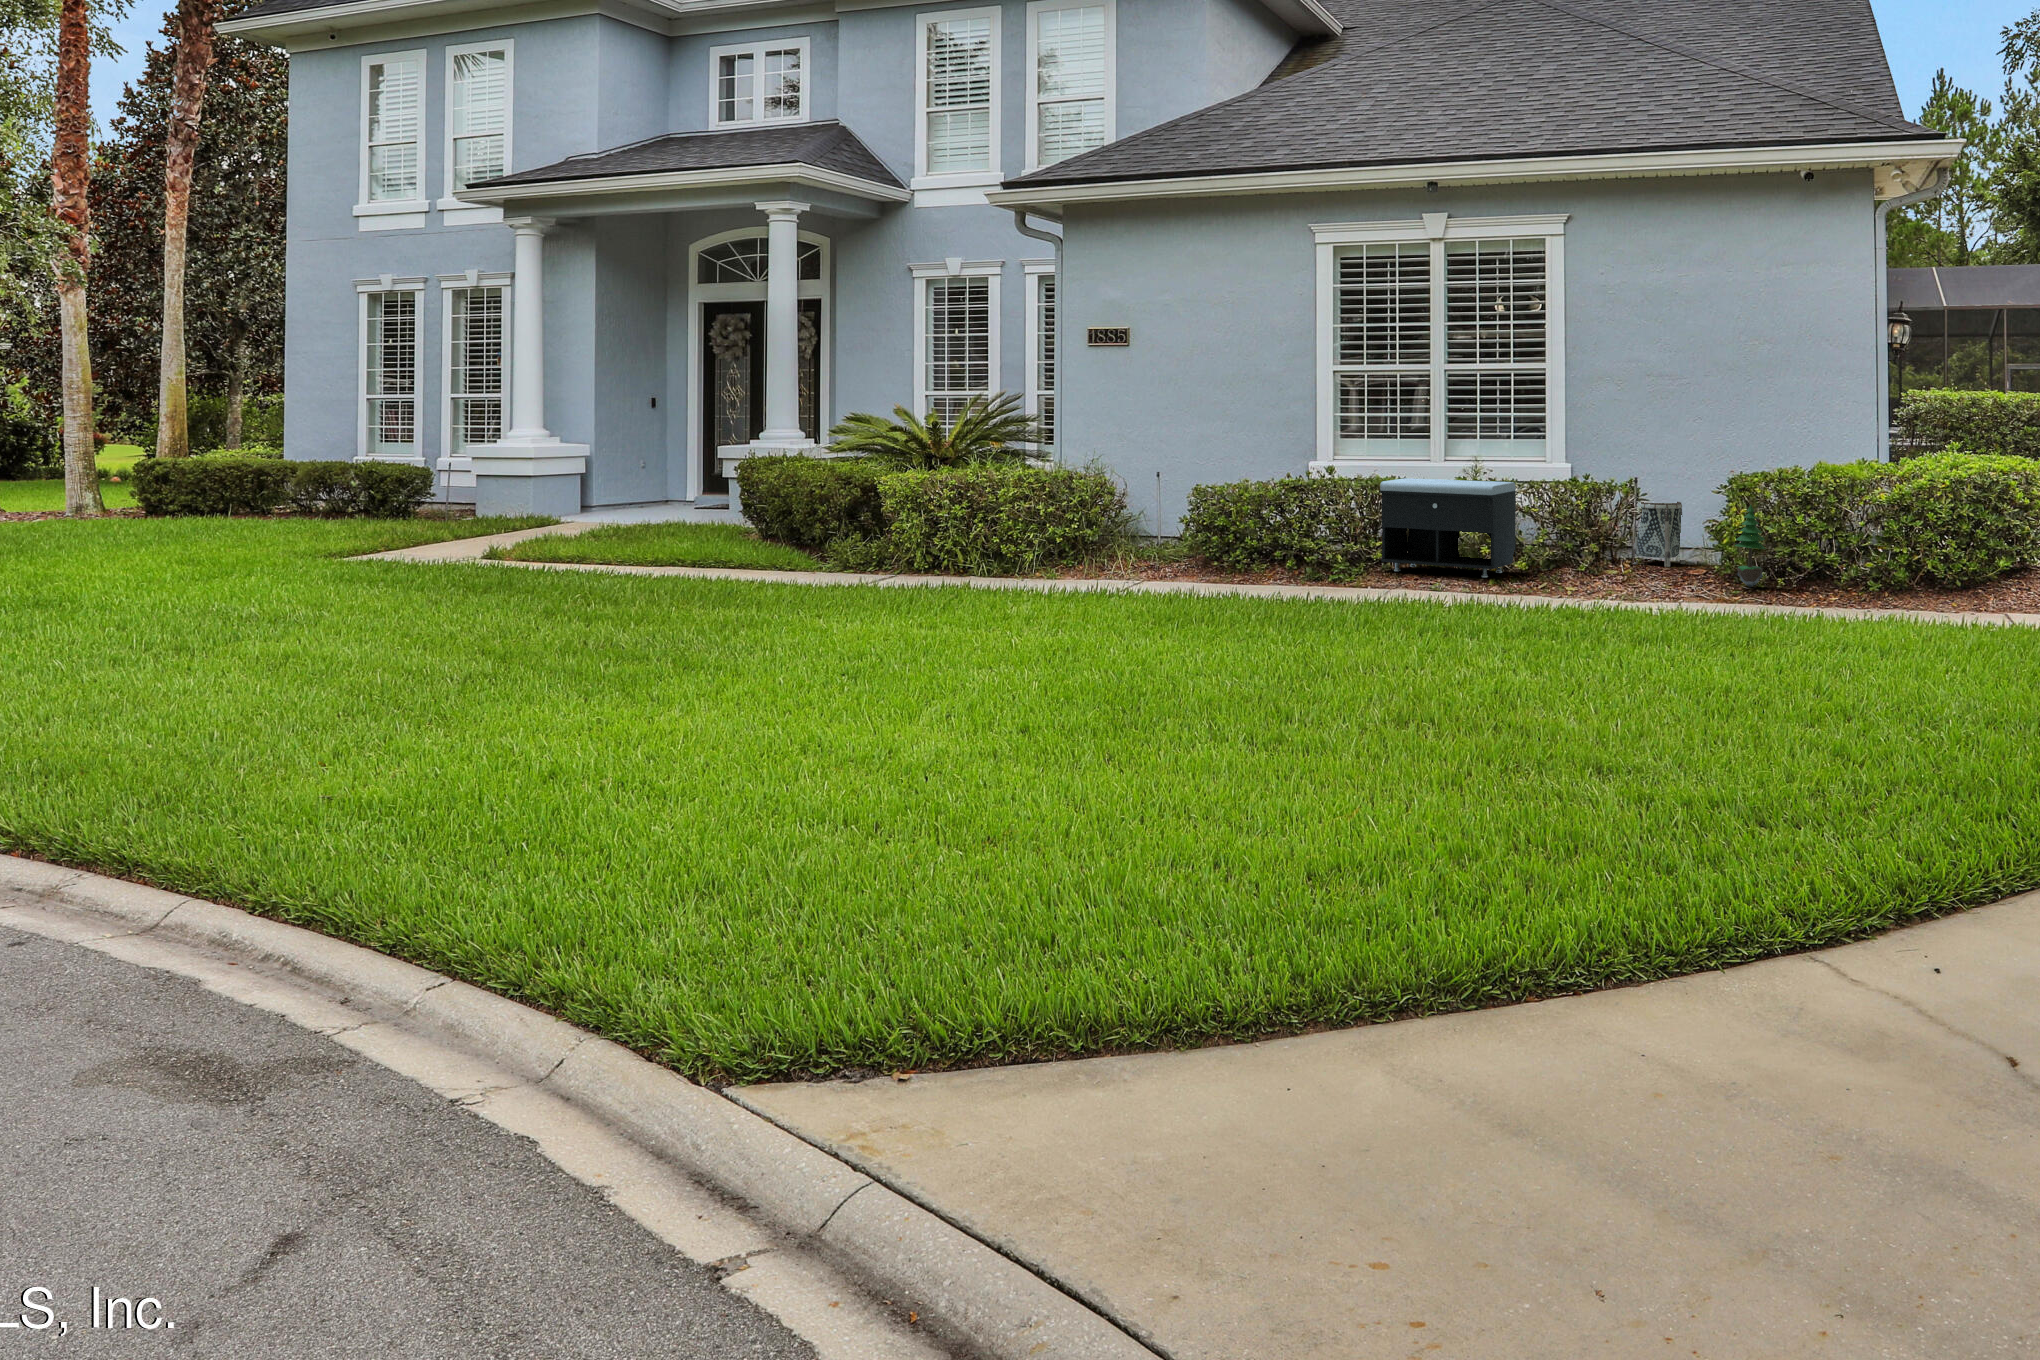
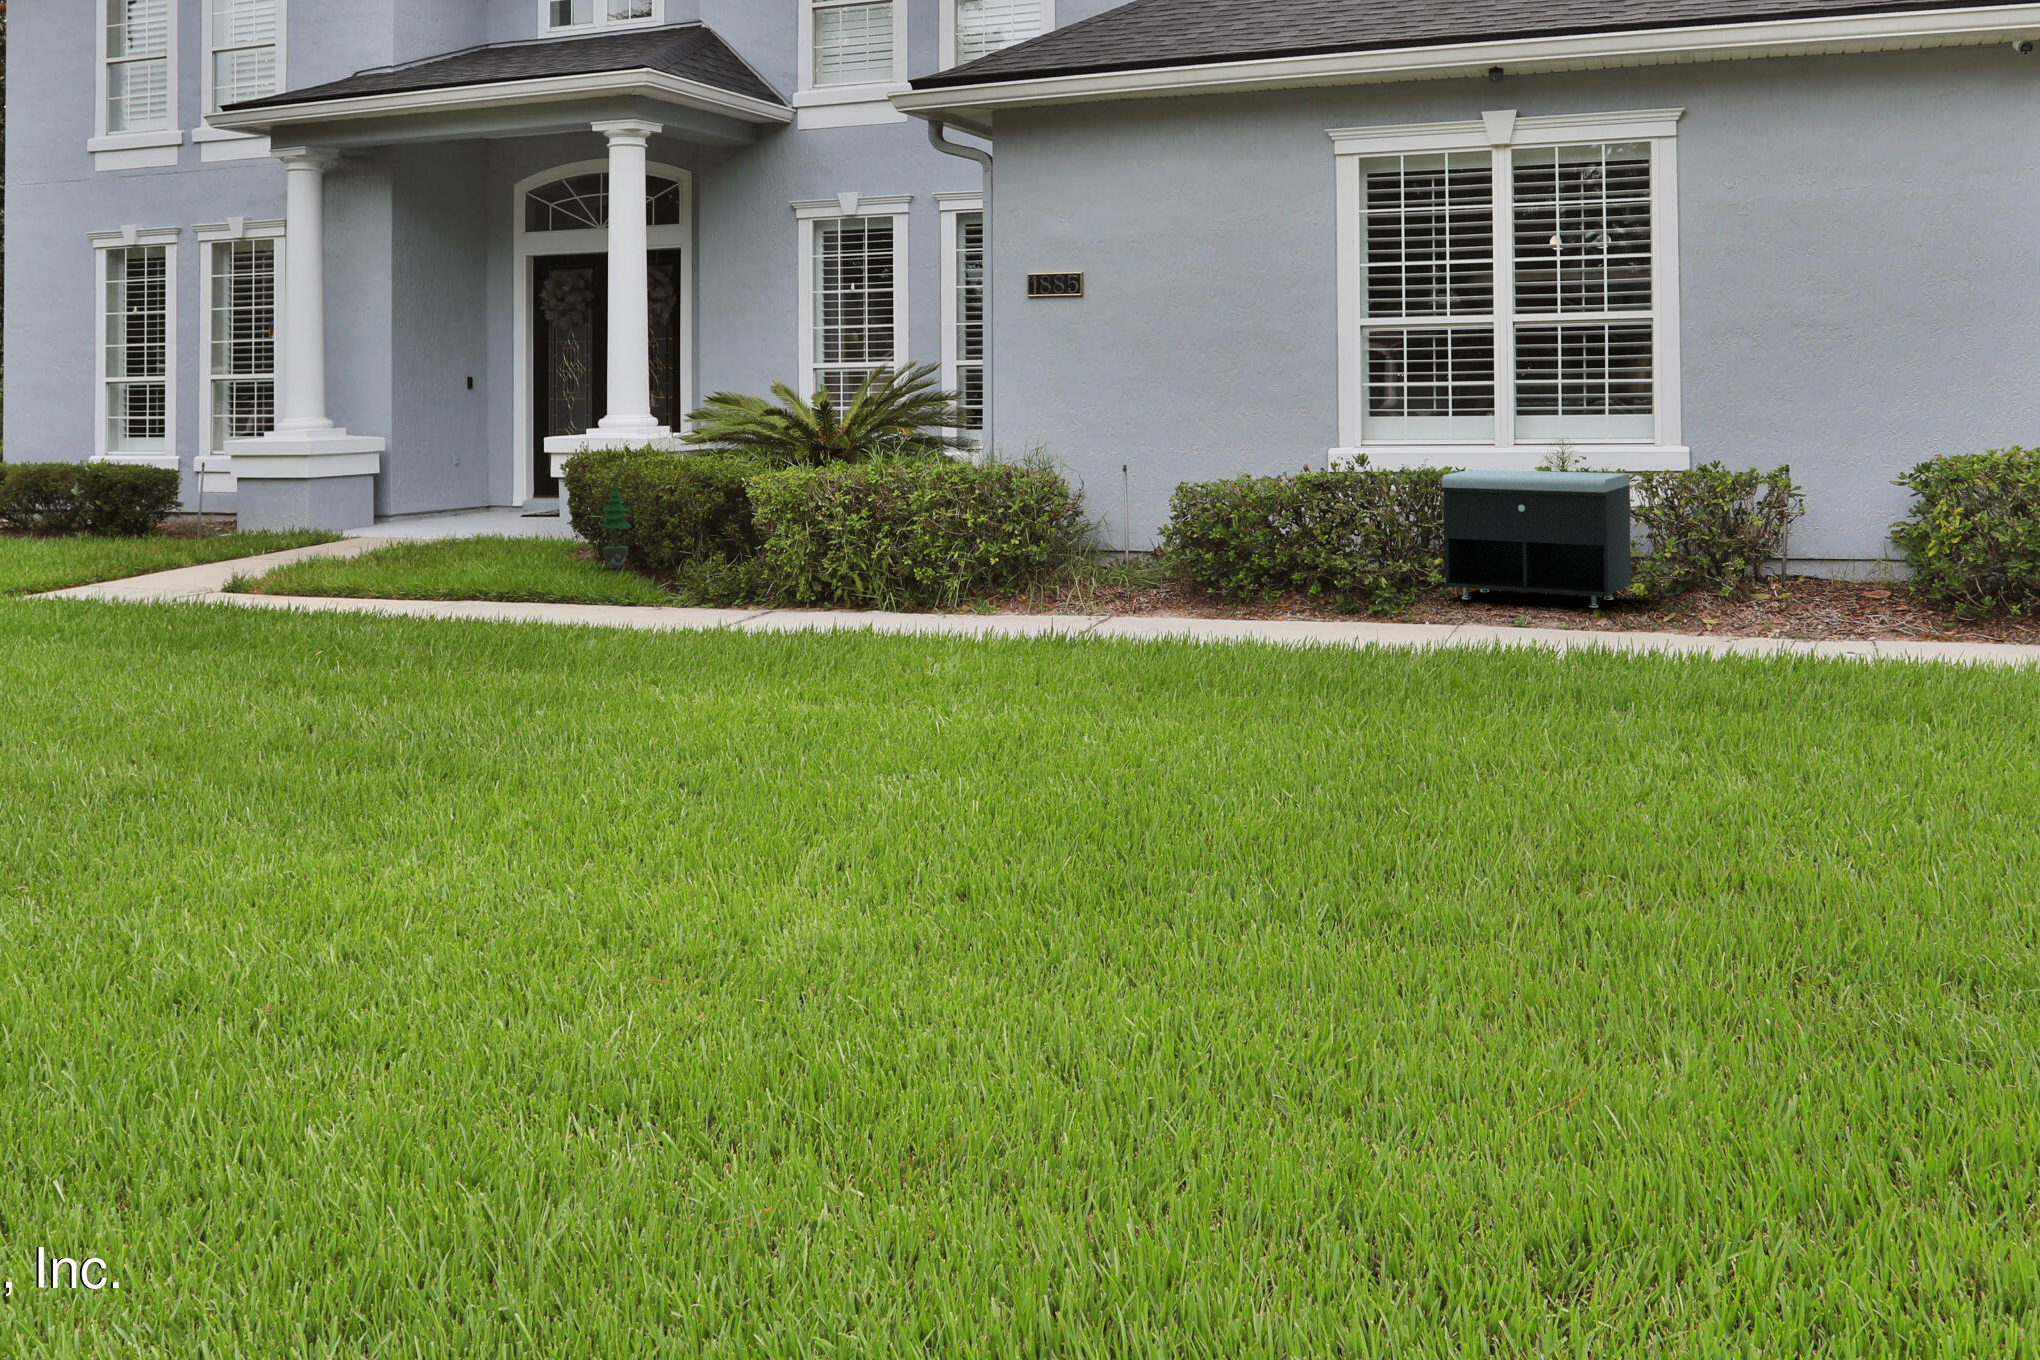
basket: present [1633,502,1686,567] -> none [1783,495,1856,587]
potted tree: present [1735,505,1766,587] -> present [600,481,632,568]

